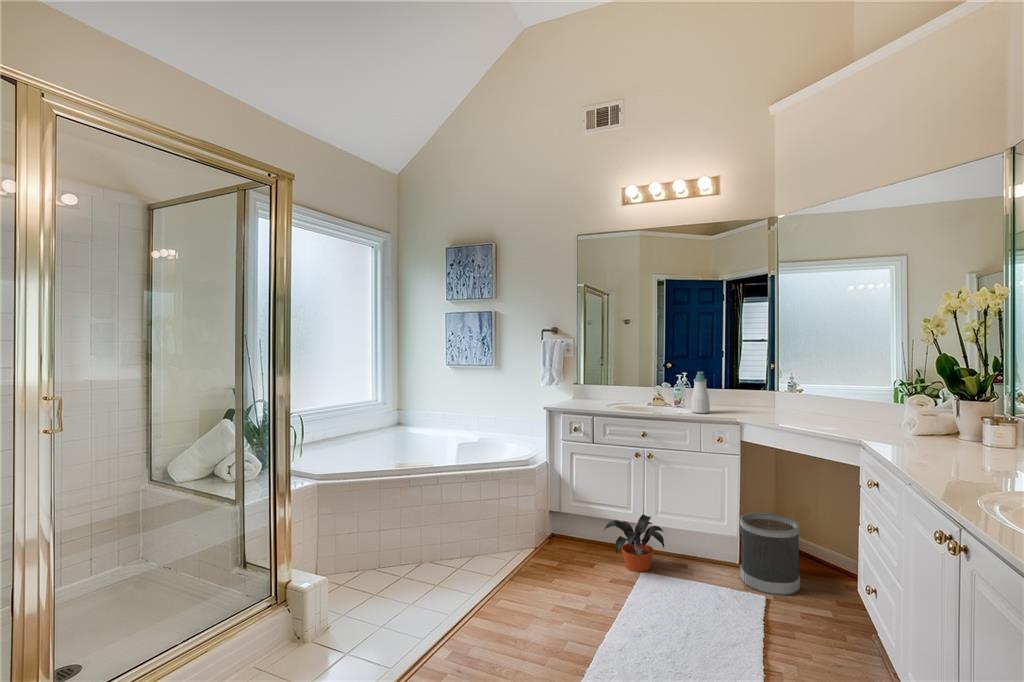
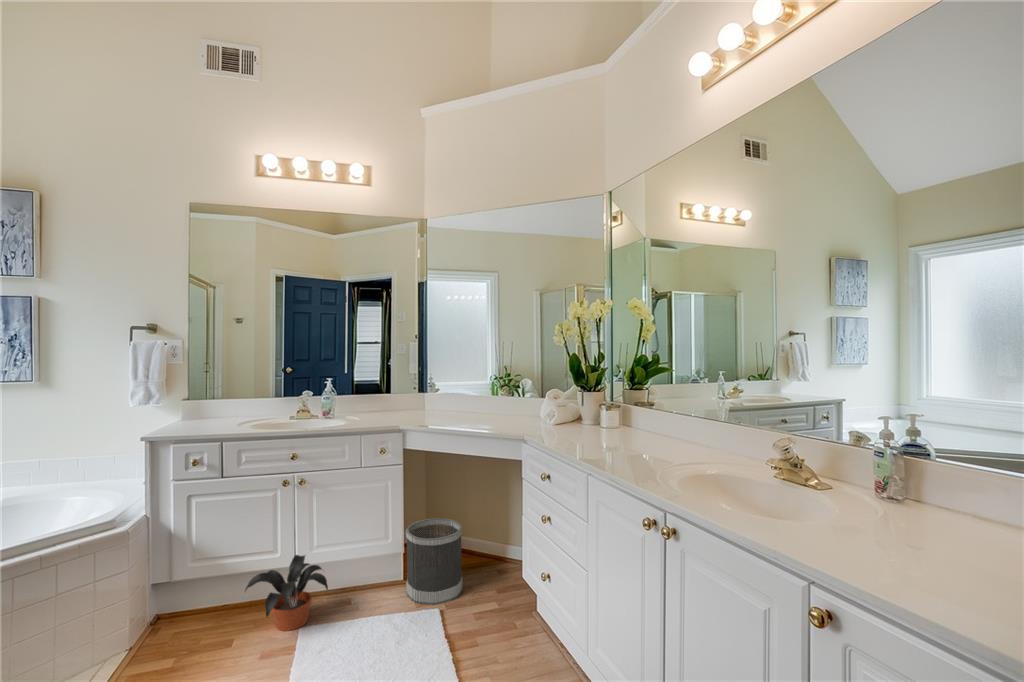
soap bottle: present [691,372,710,413] -> none [347,377,367,424]

